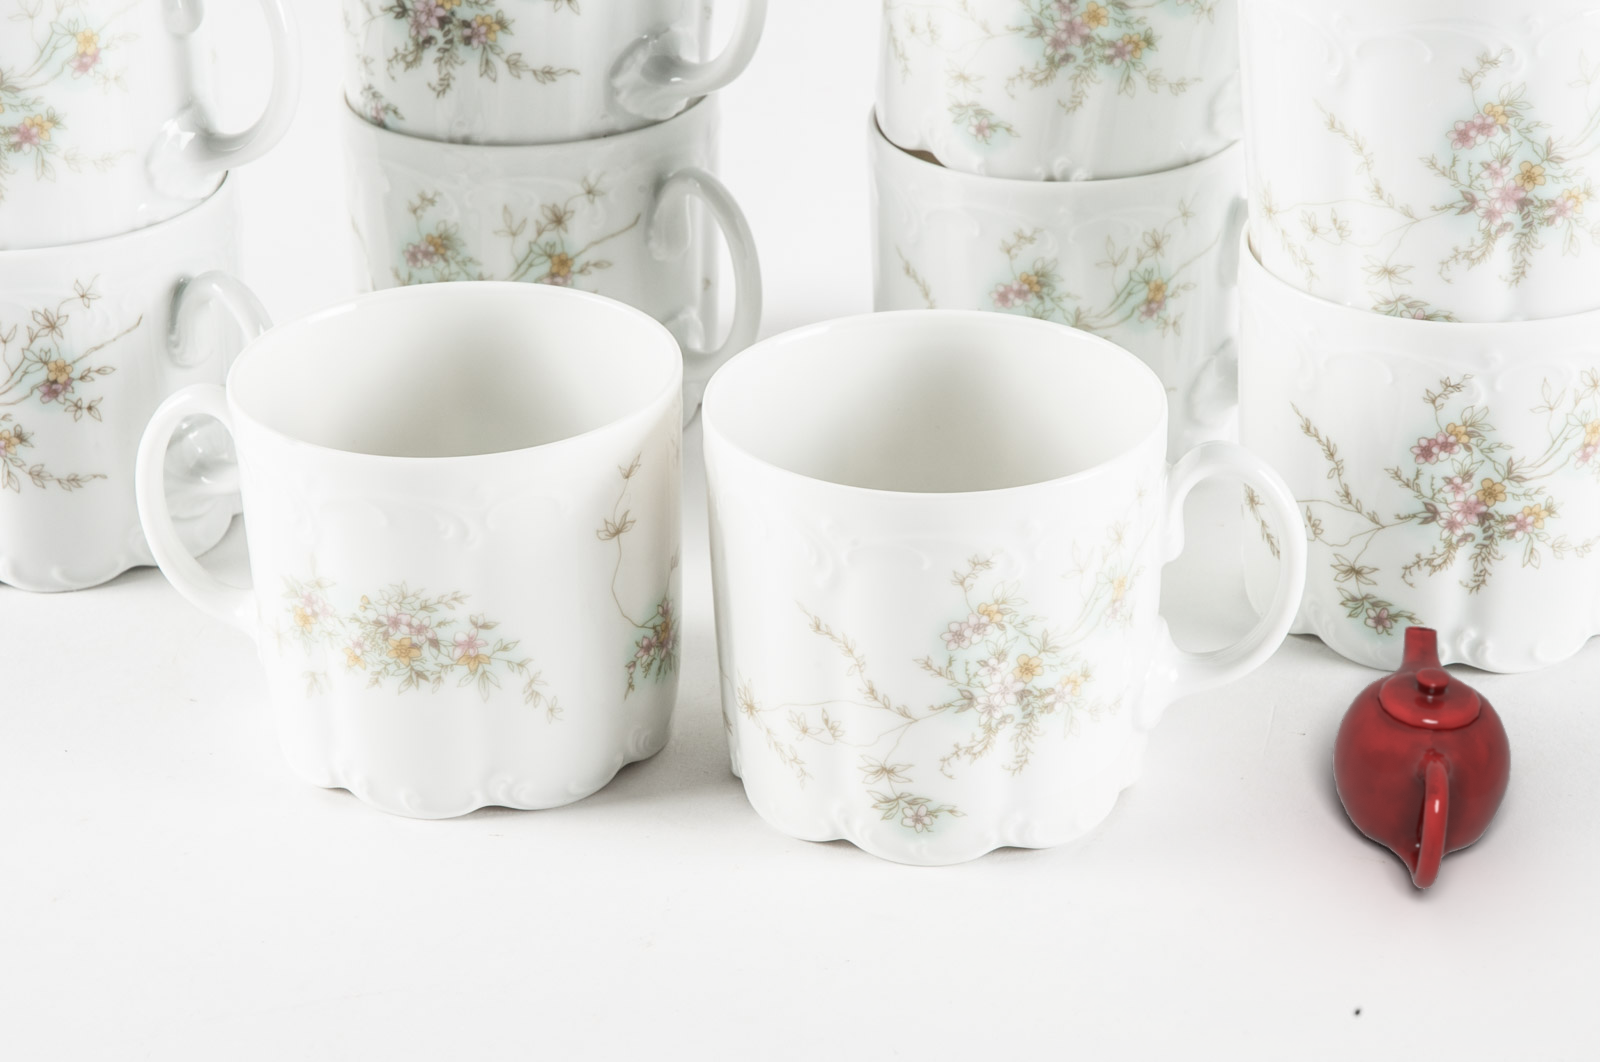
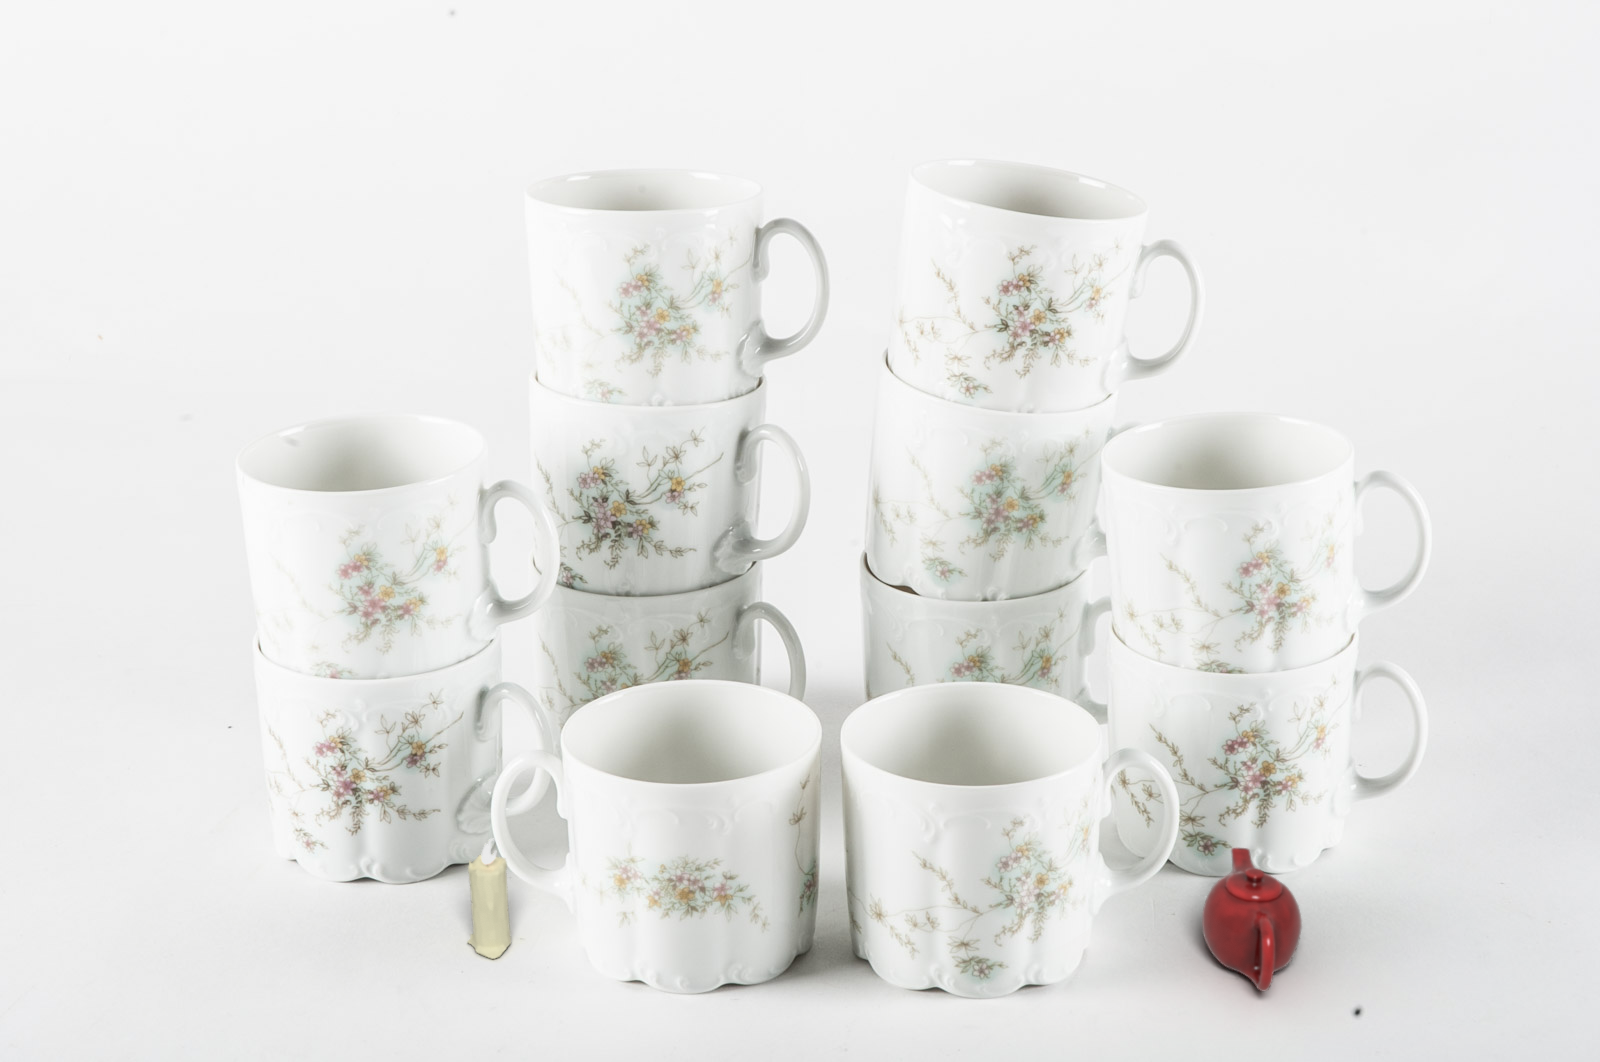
candle: none [85,530,168,728] -> present [468,839,511,959]

